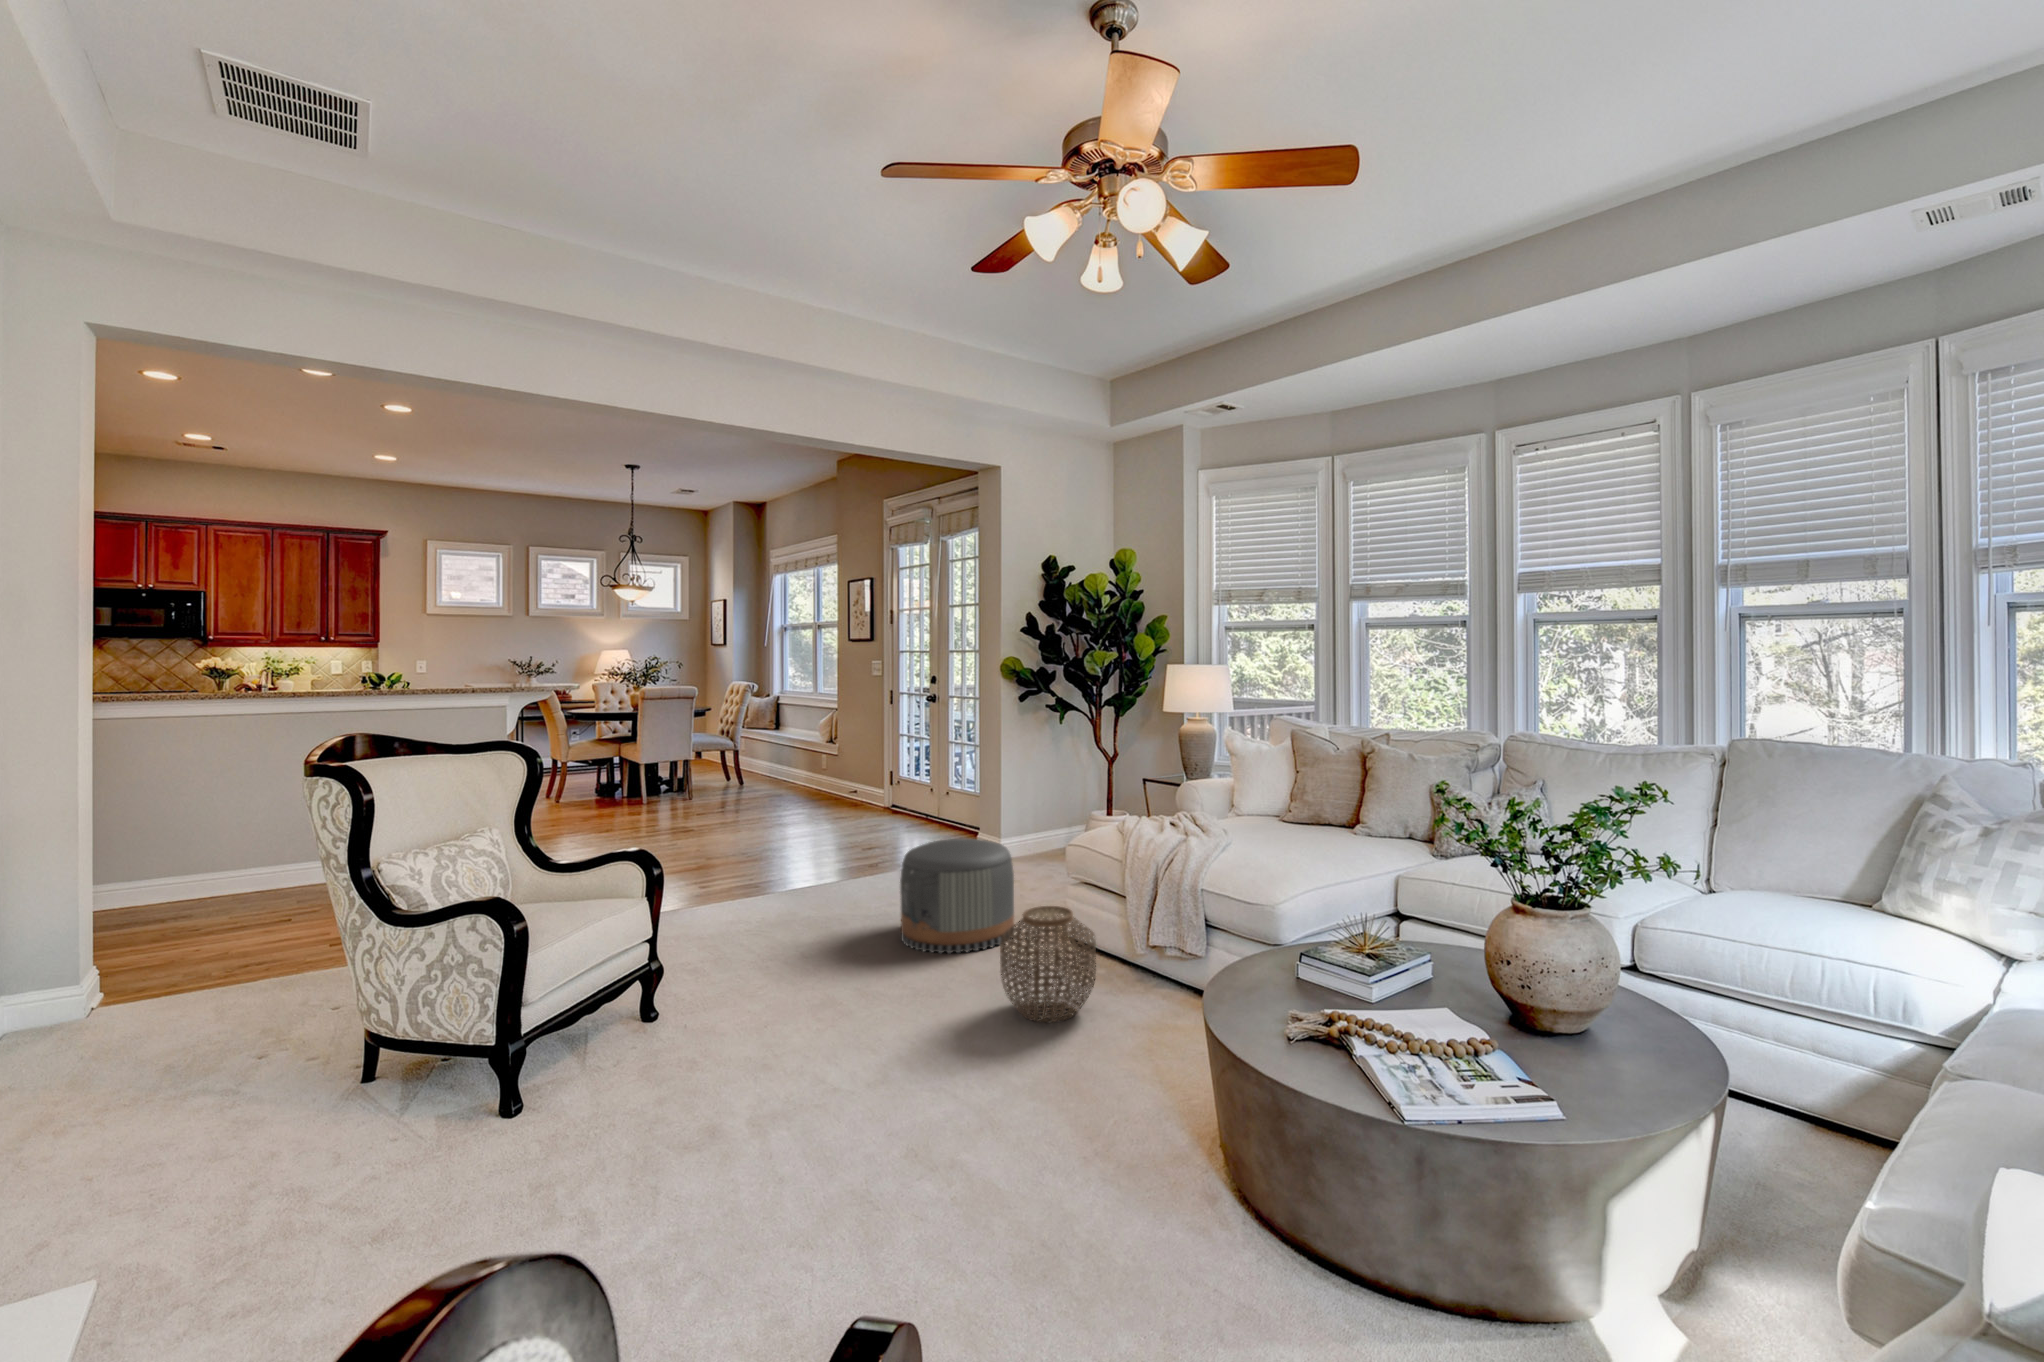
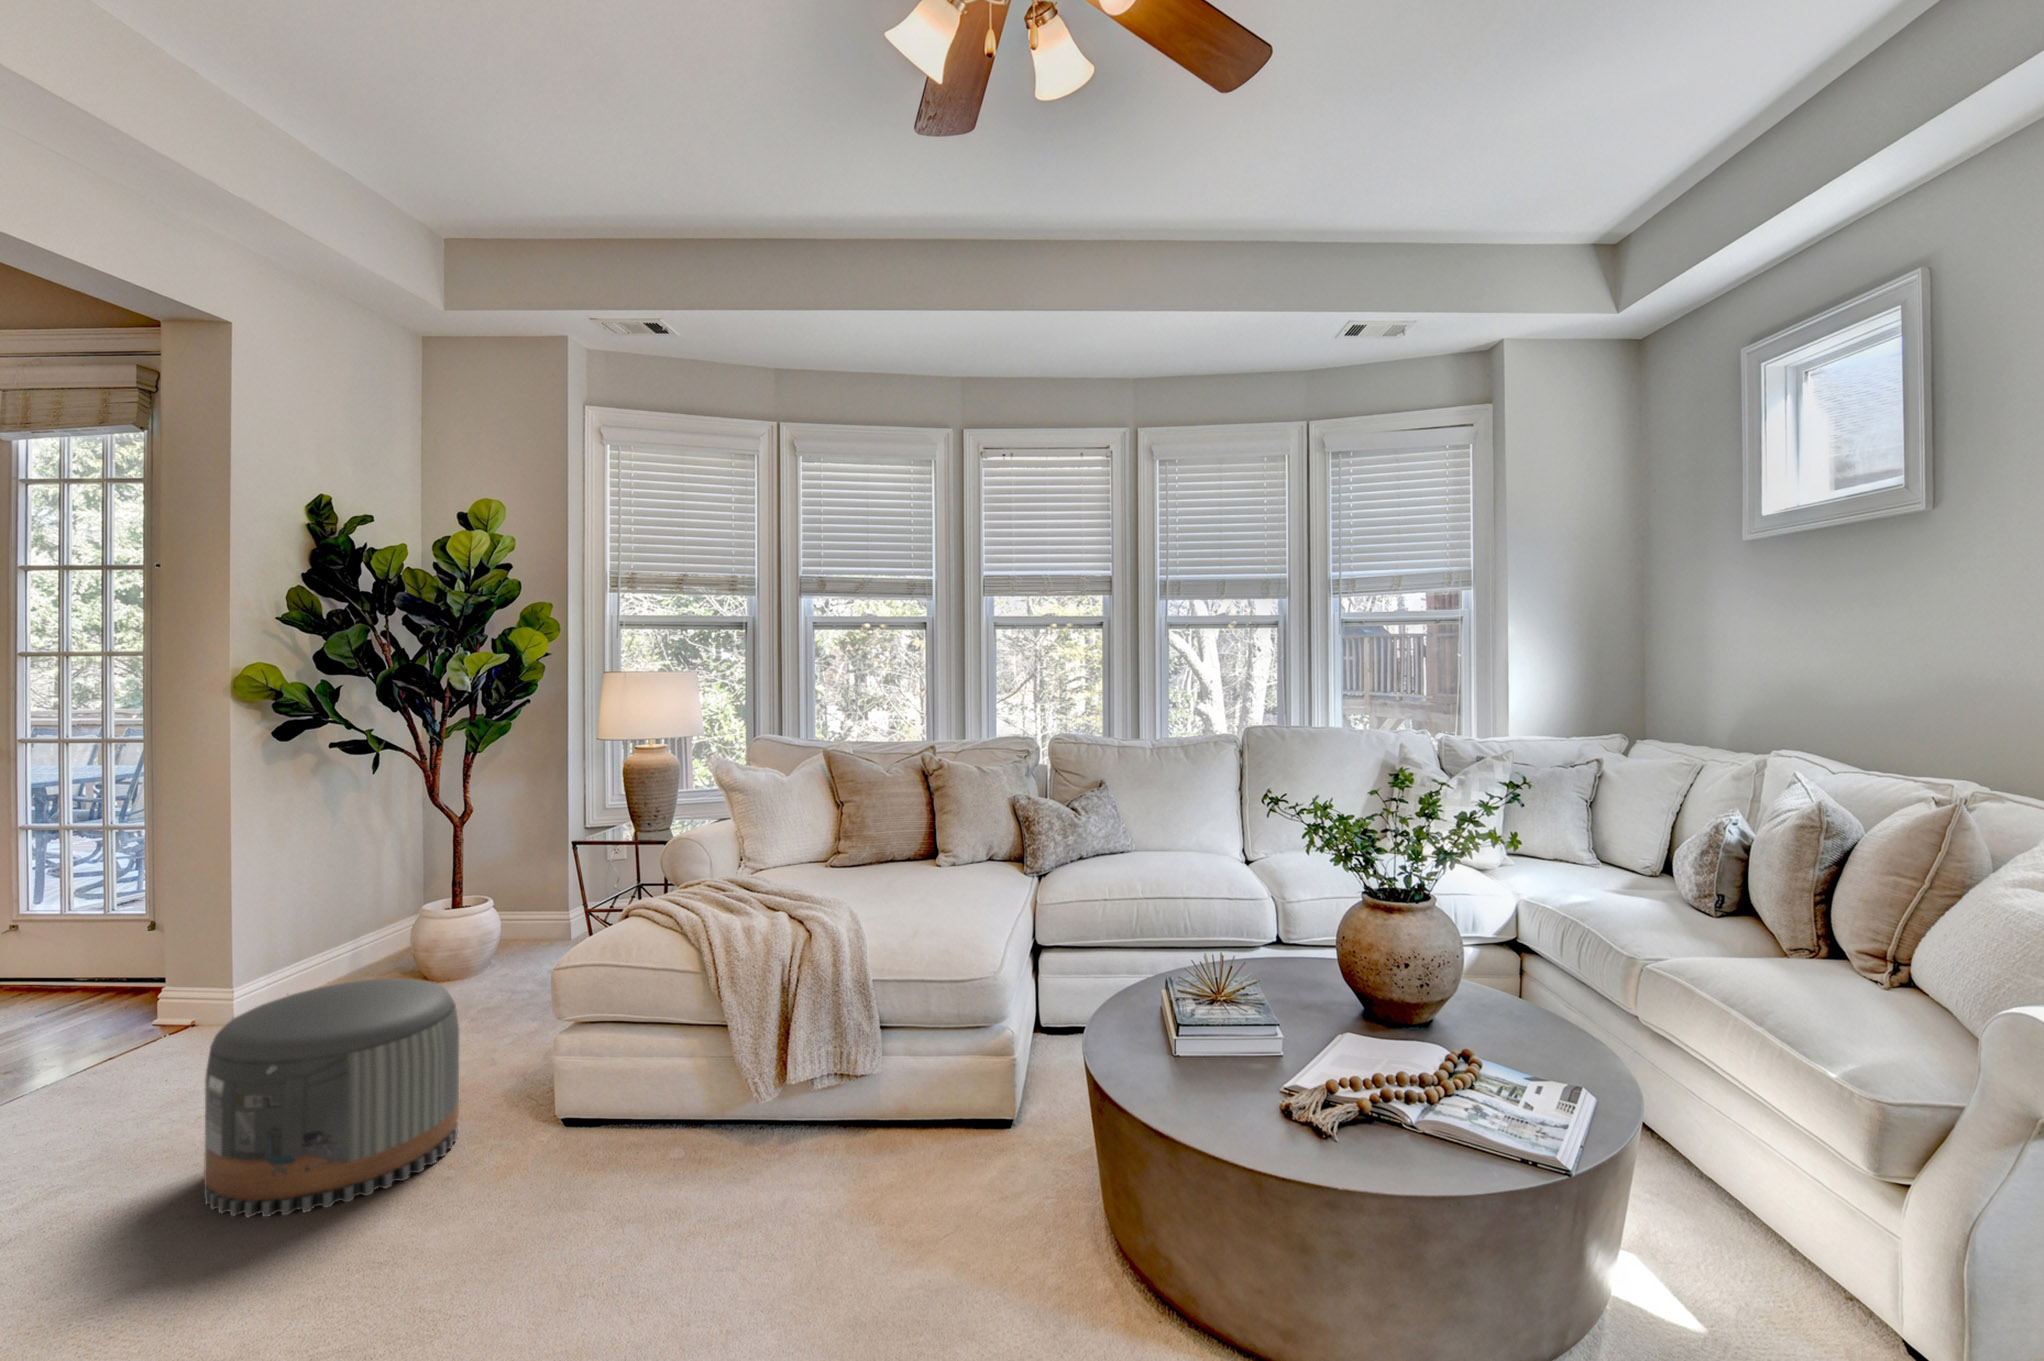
woven basket: present [1000,906,1096,1022] -> none [612,1037,771,1227]

